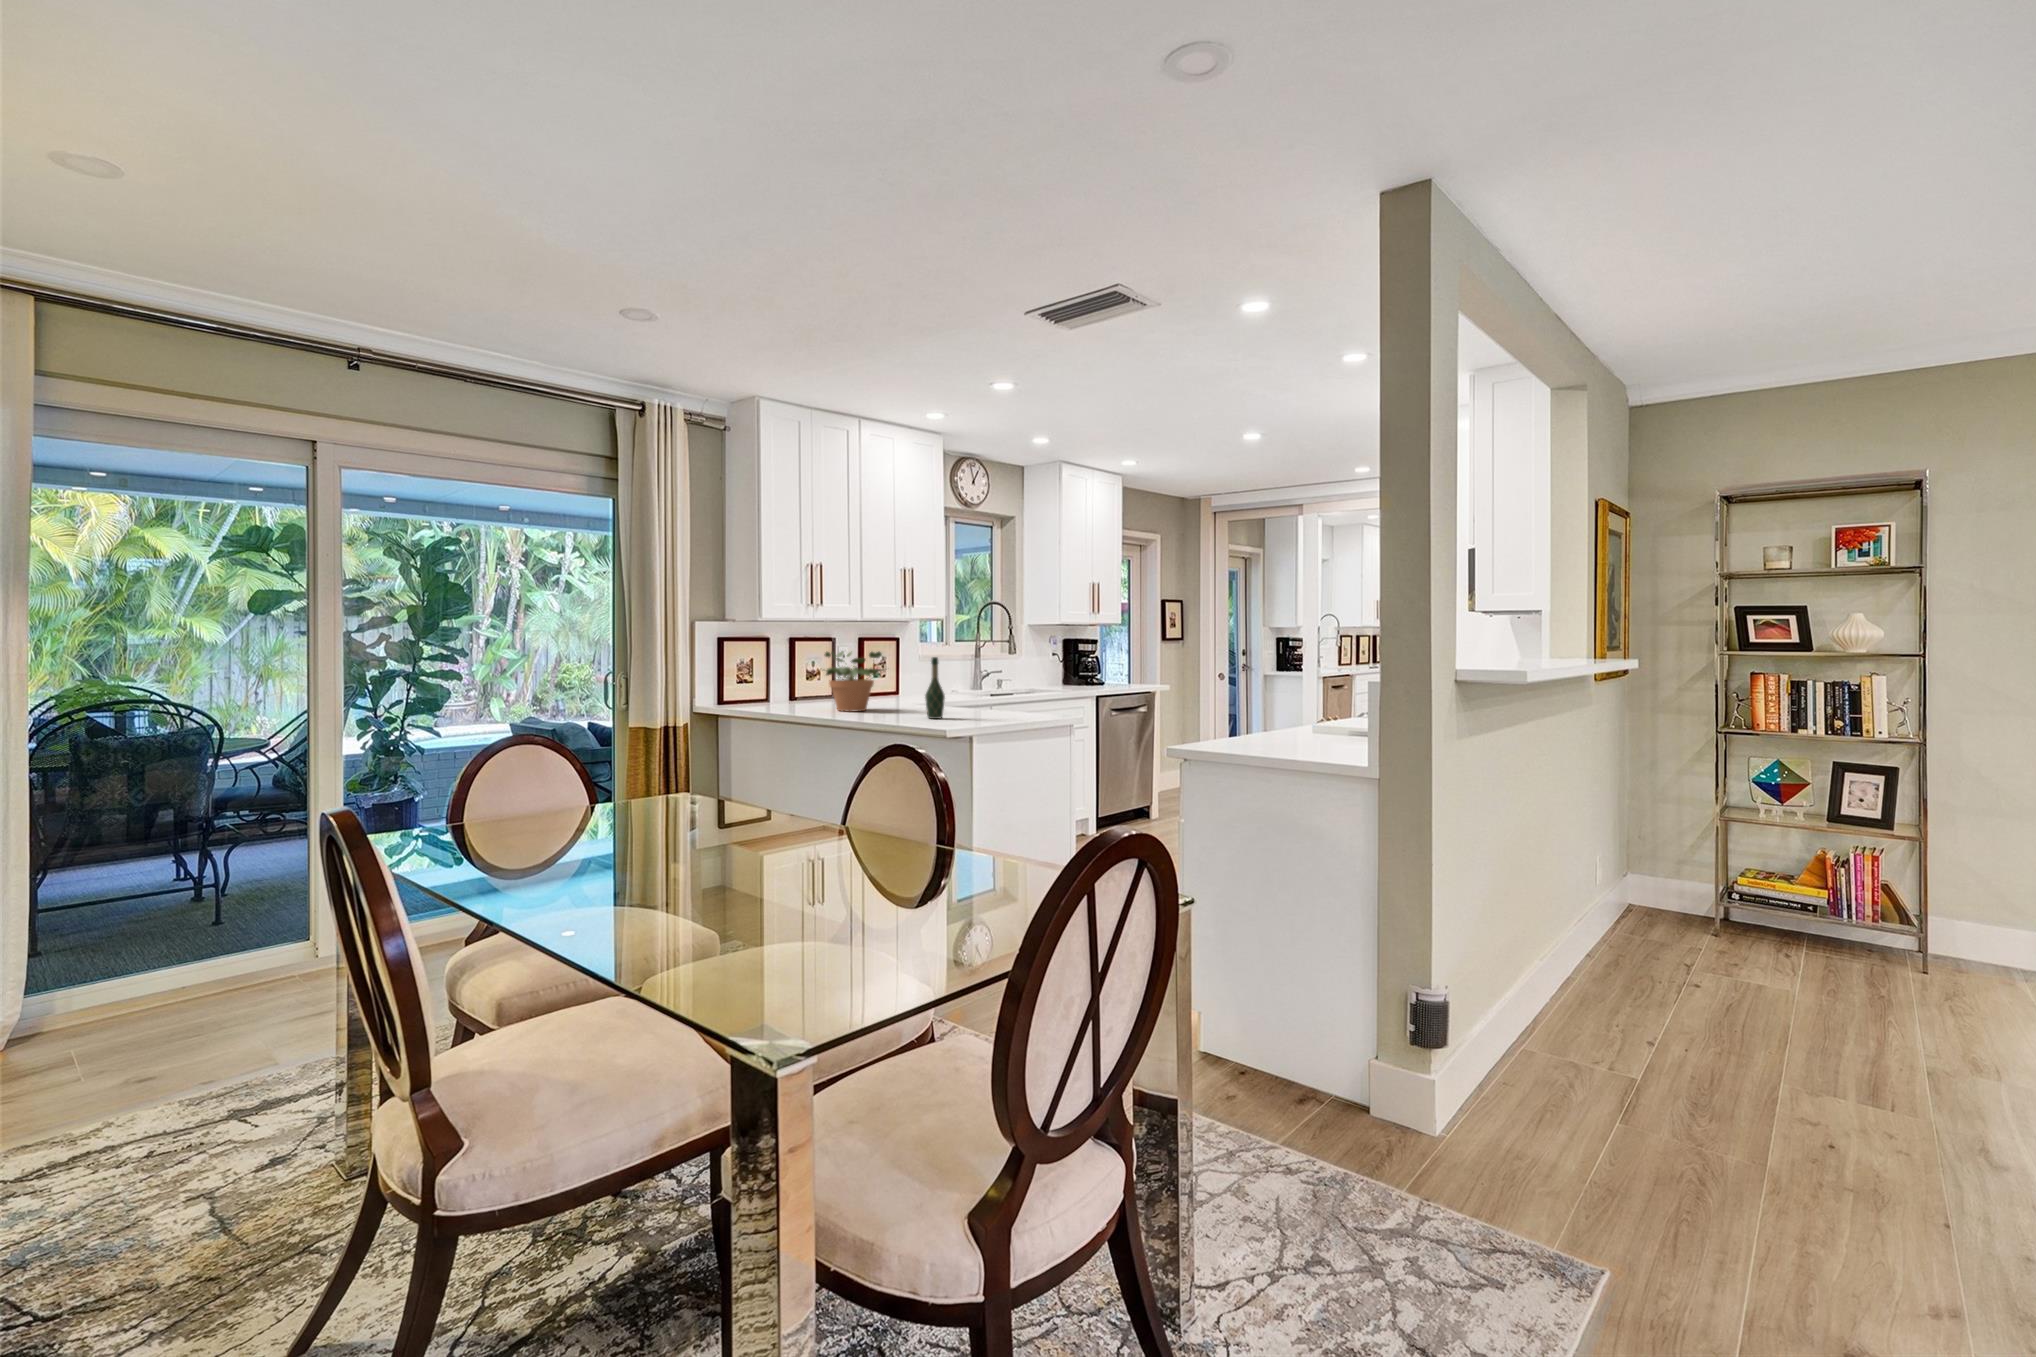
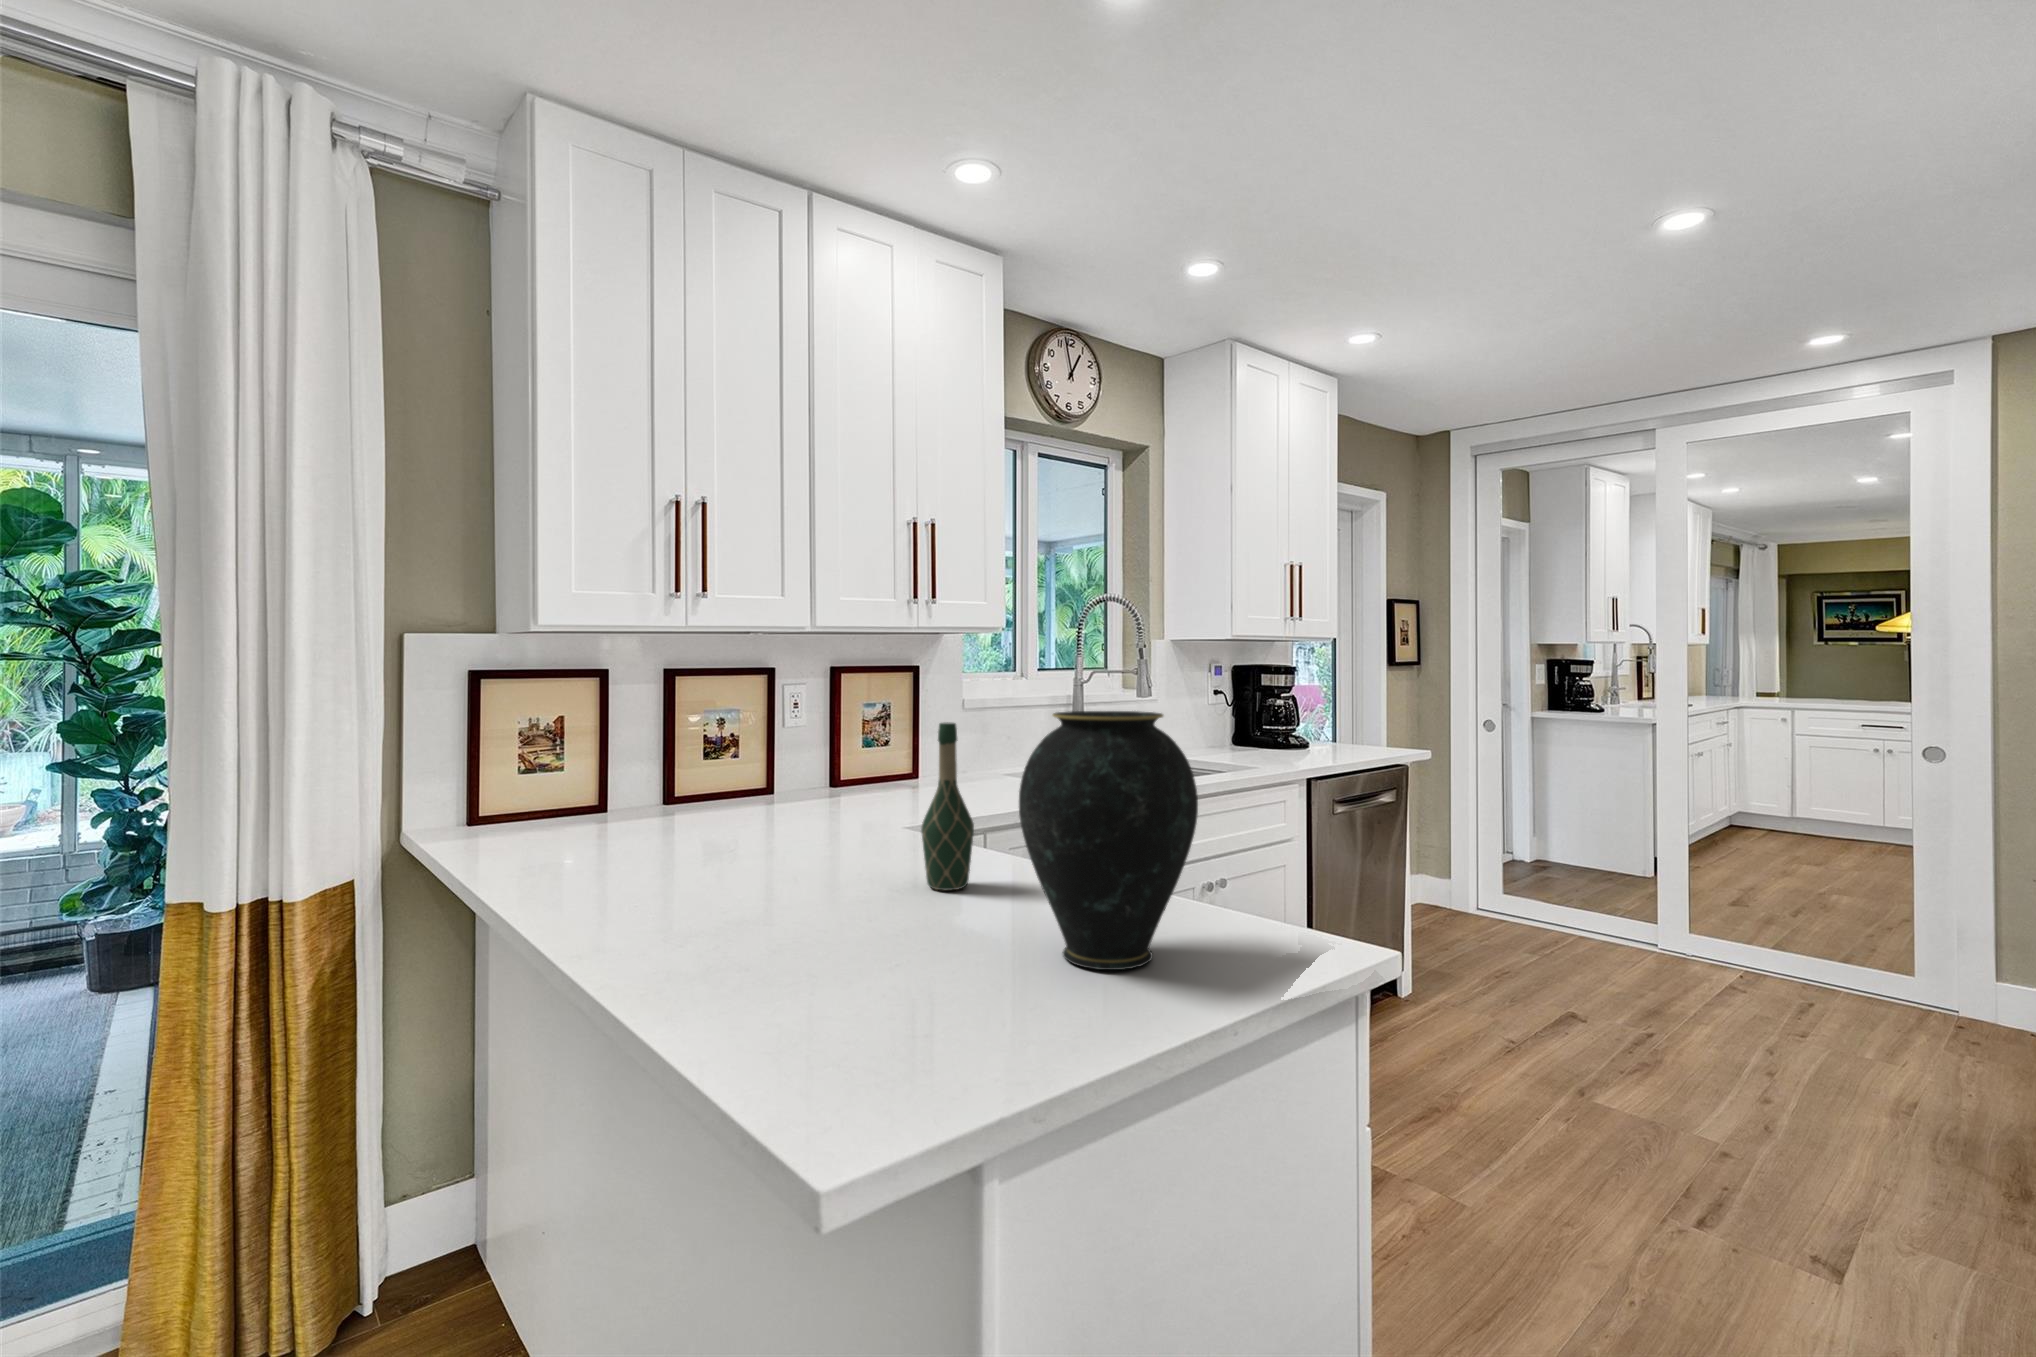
vase: none [967,650,1023,728] -> present [1019,711,1198,970]
potted plant: present [825,652,883,712] -> none [691,698,859,847]

